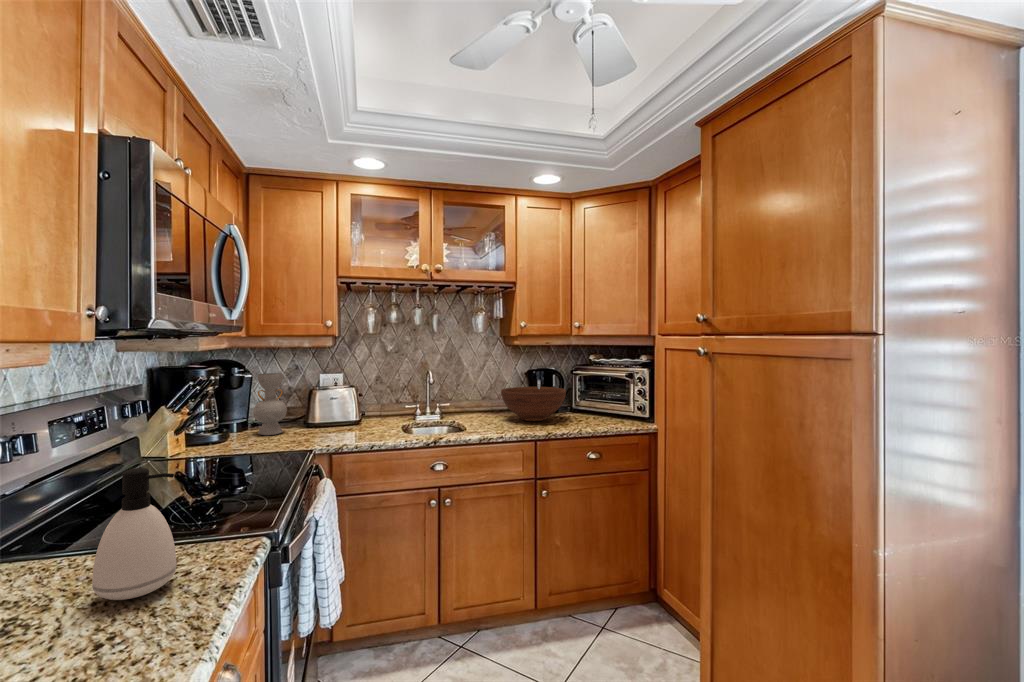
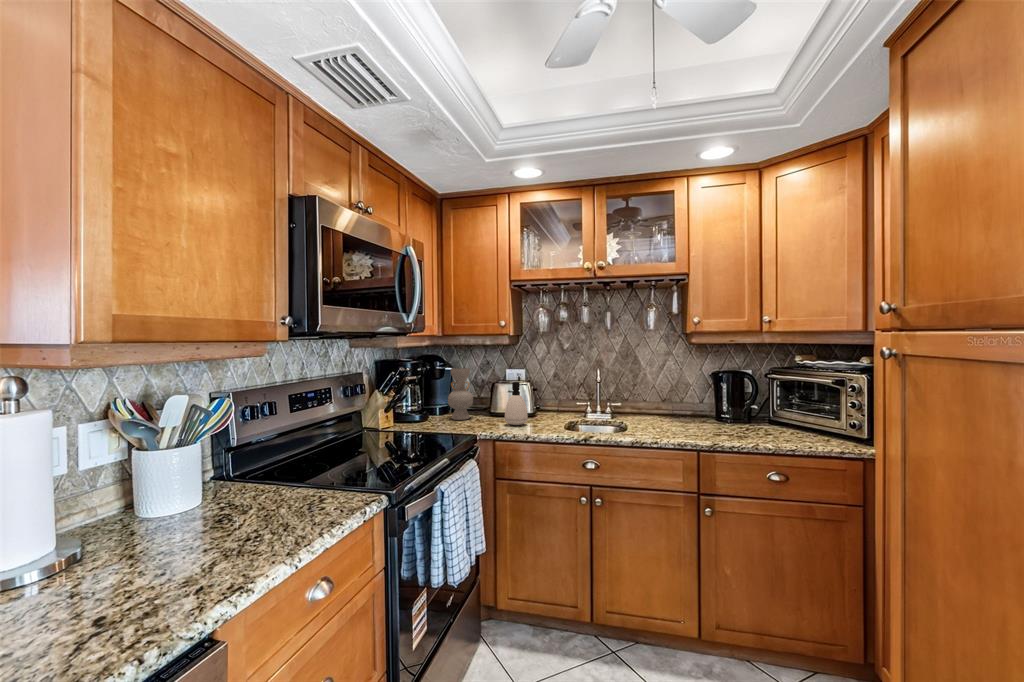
fruit bowl: present [501,387,566,421] -> none [673,390,751,429]
soap dispenser: present [92,468,176,600] -> present [505,382,528,425]

